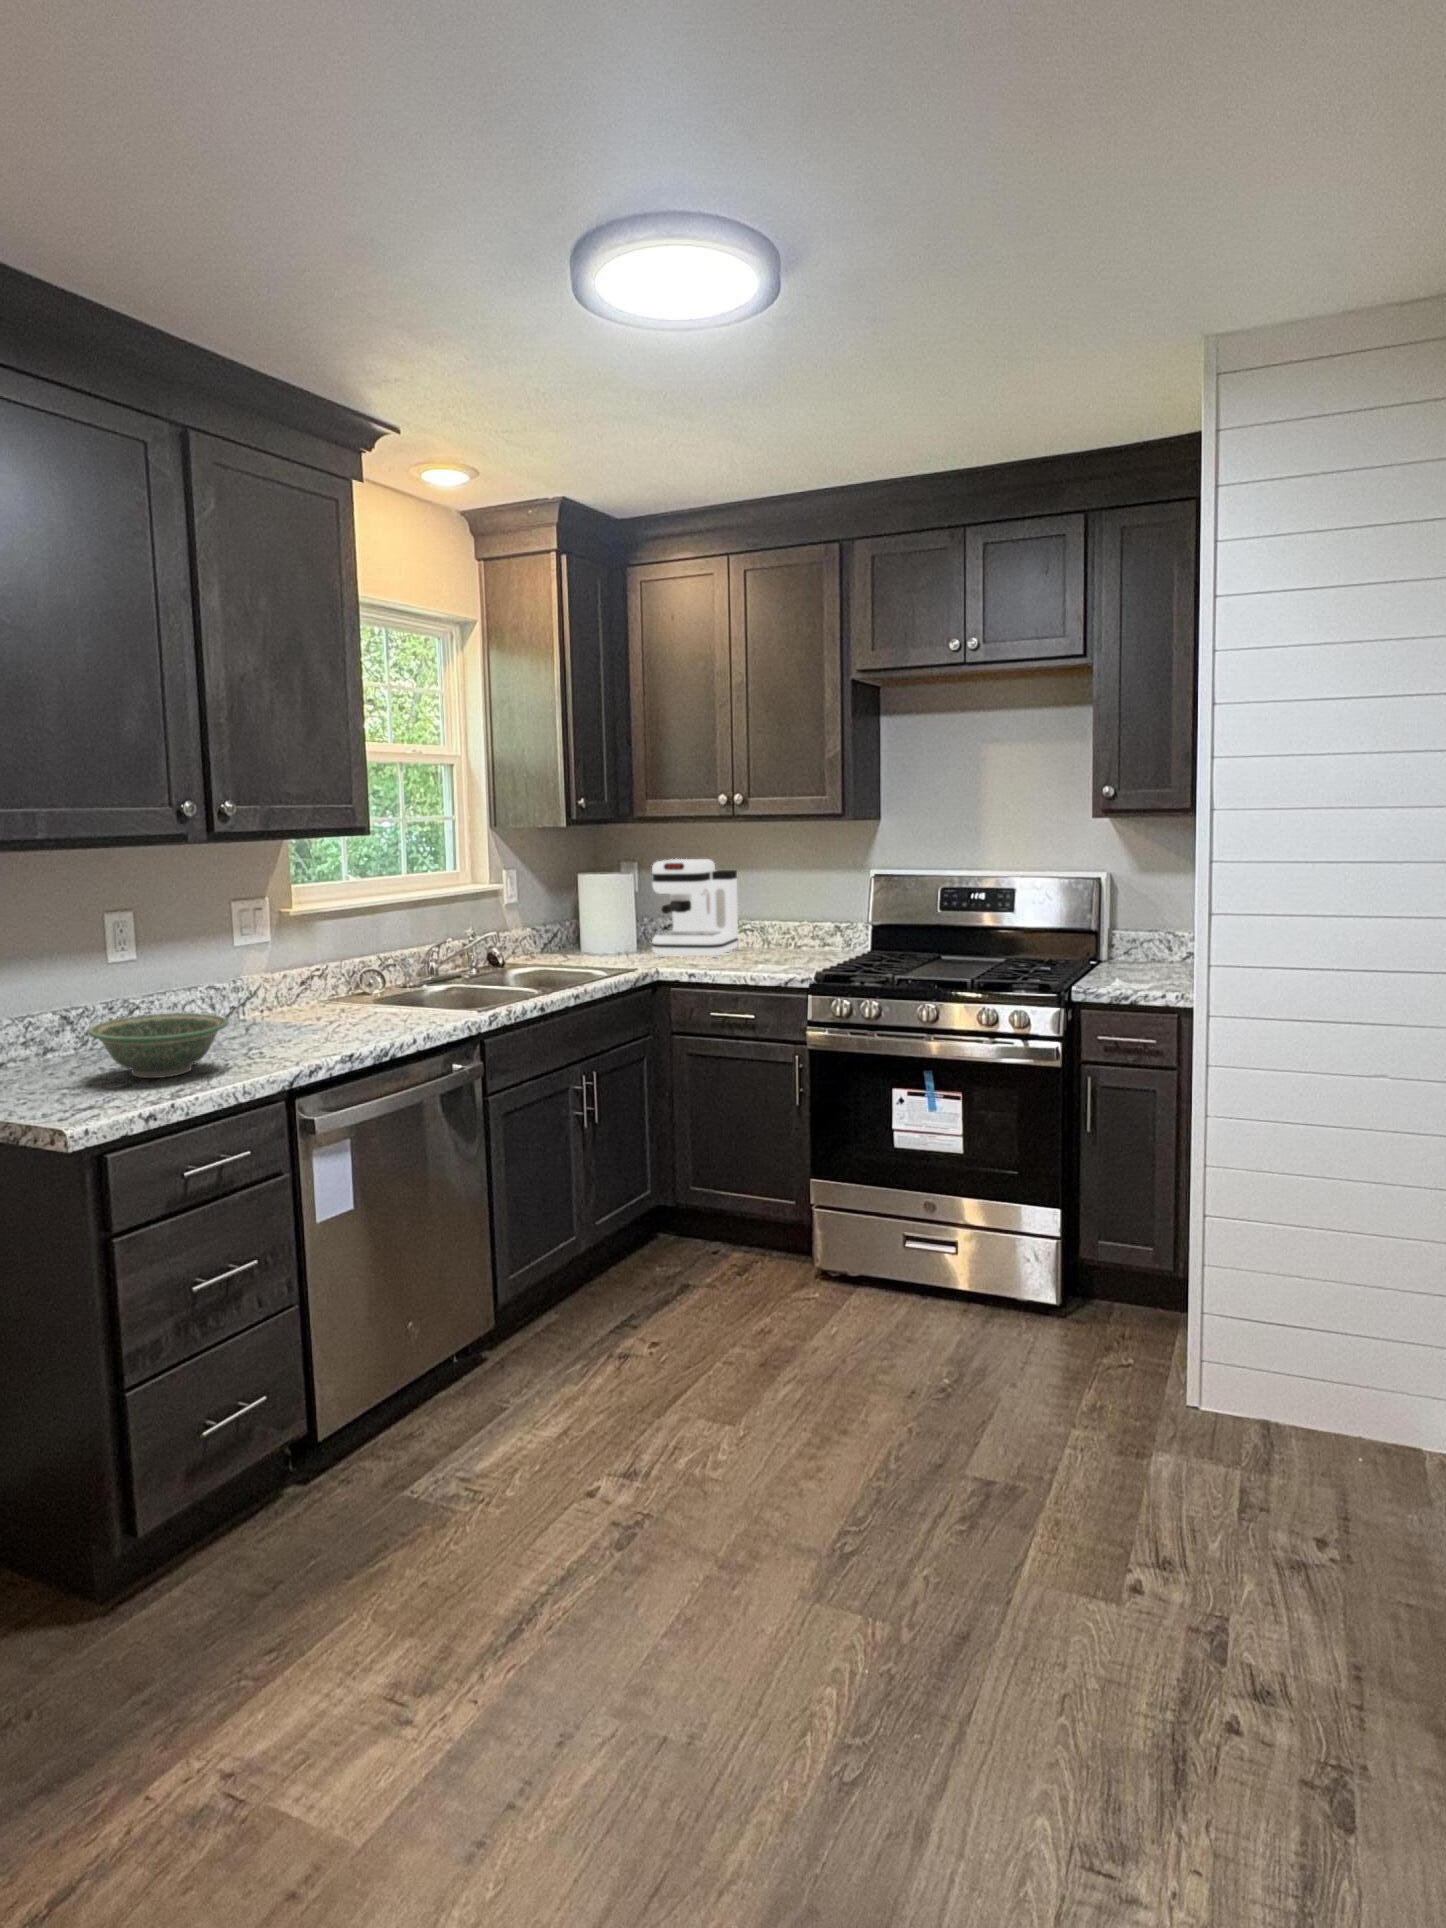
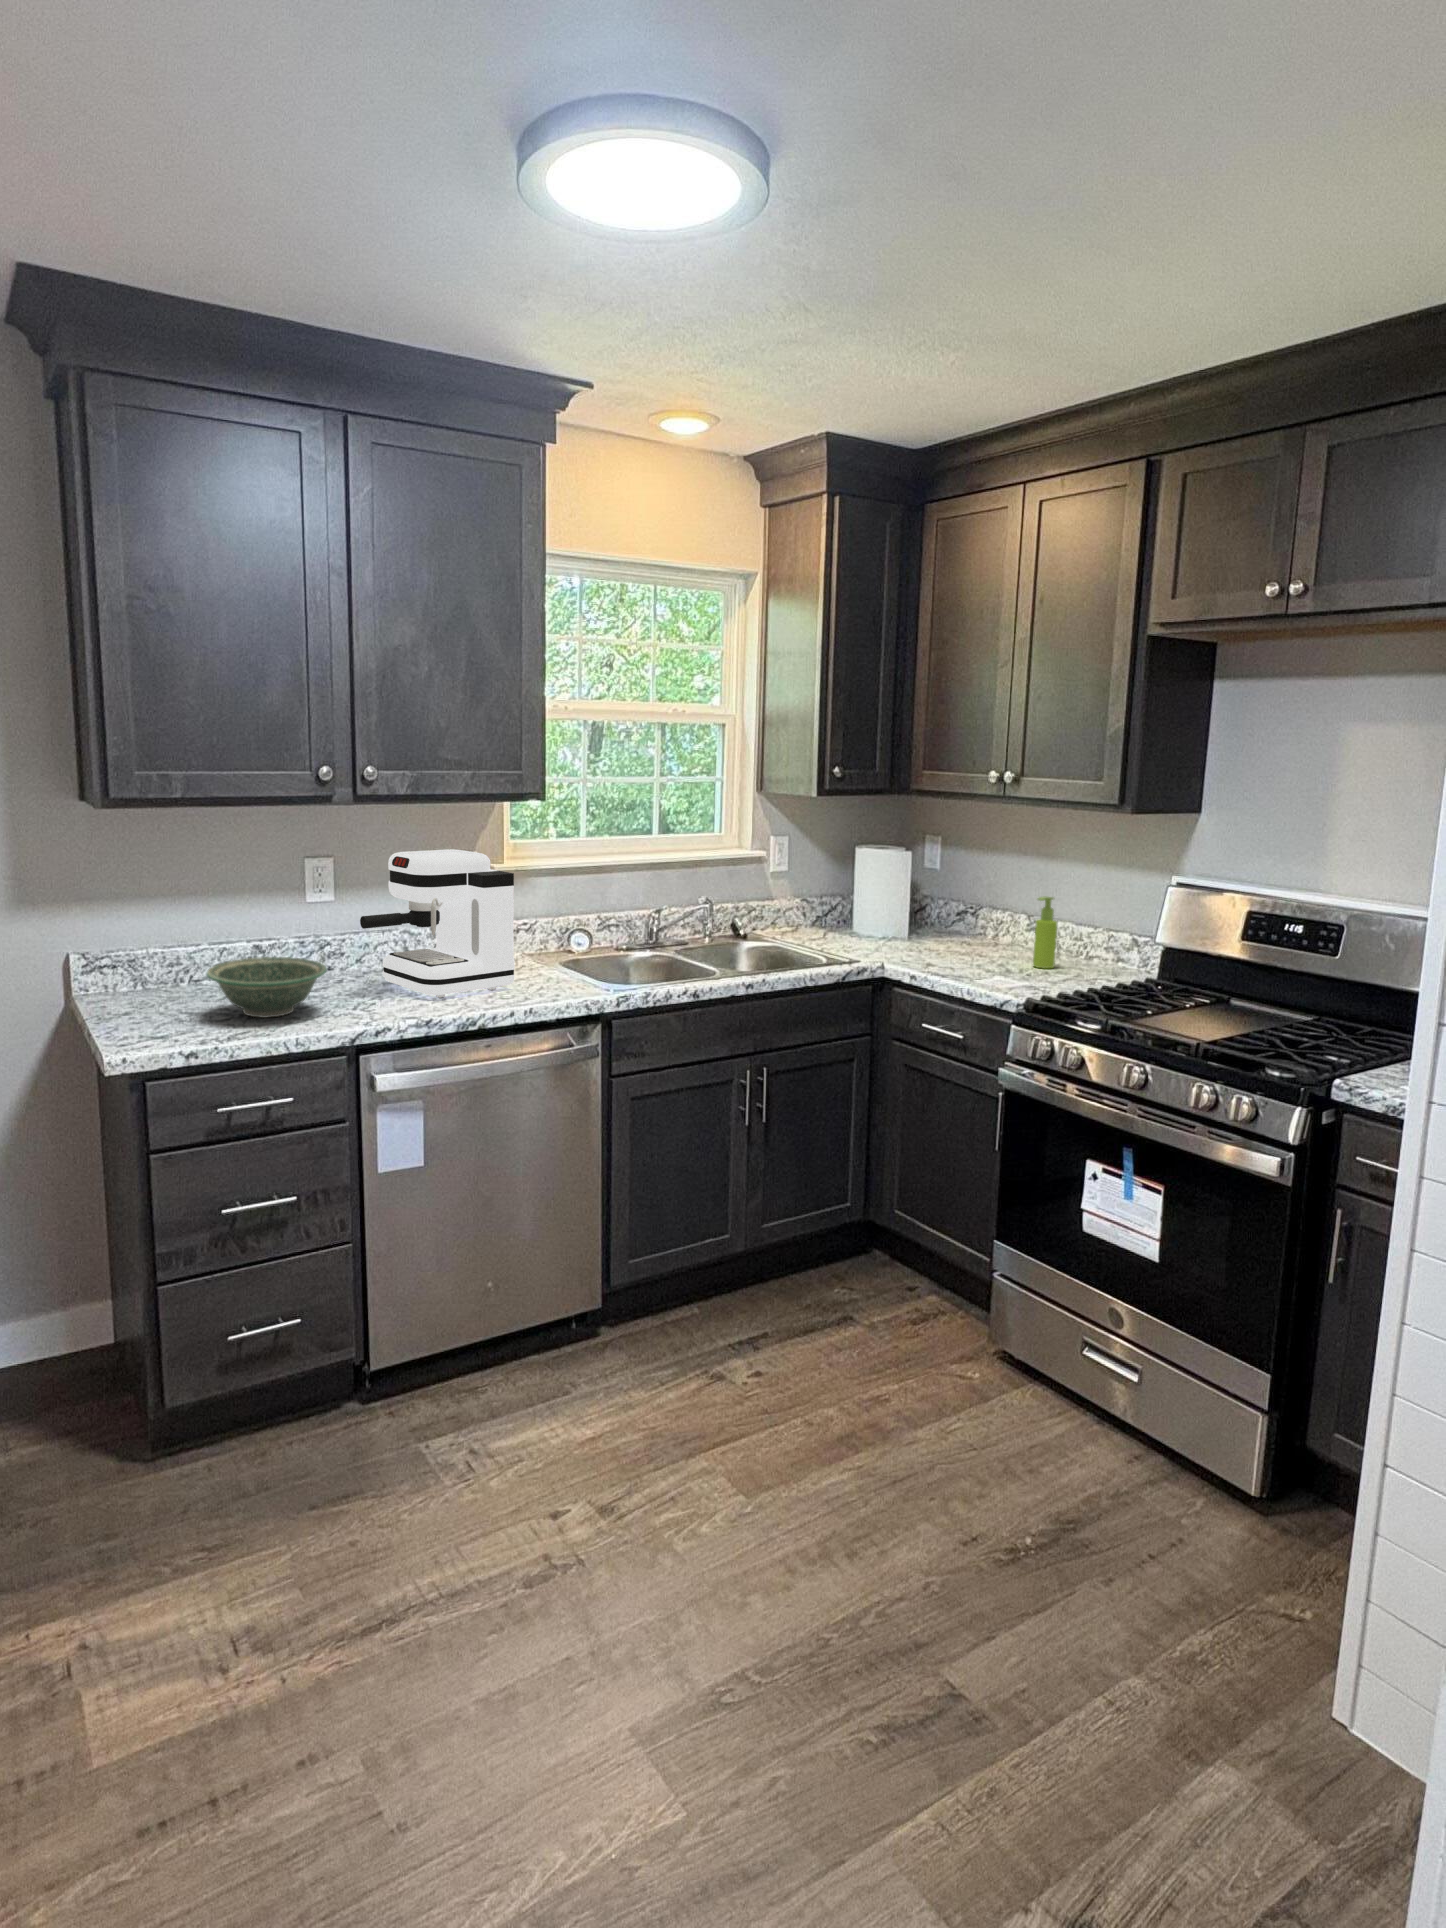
coffee maker: present [652,859,739,958] -> present [360,849,515,998]
soap dispenser: none [766,898,784,957] -> present [1033,897,1057,969]

